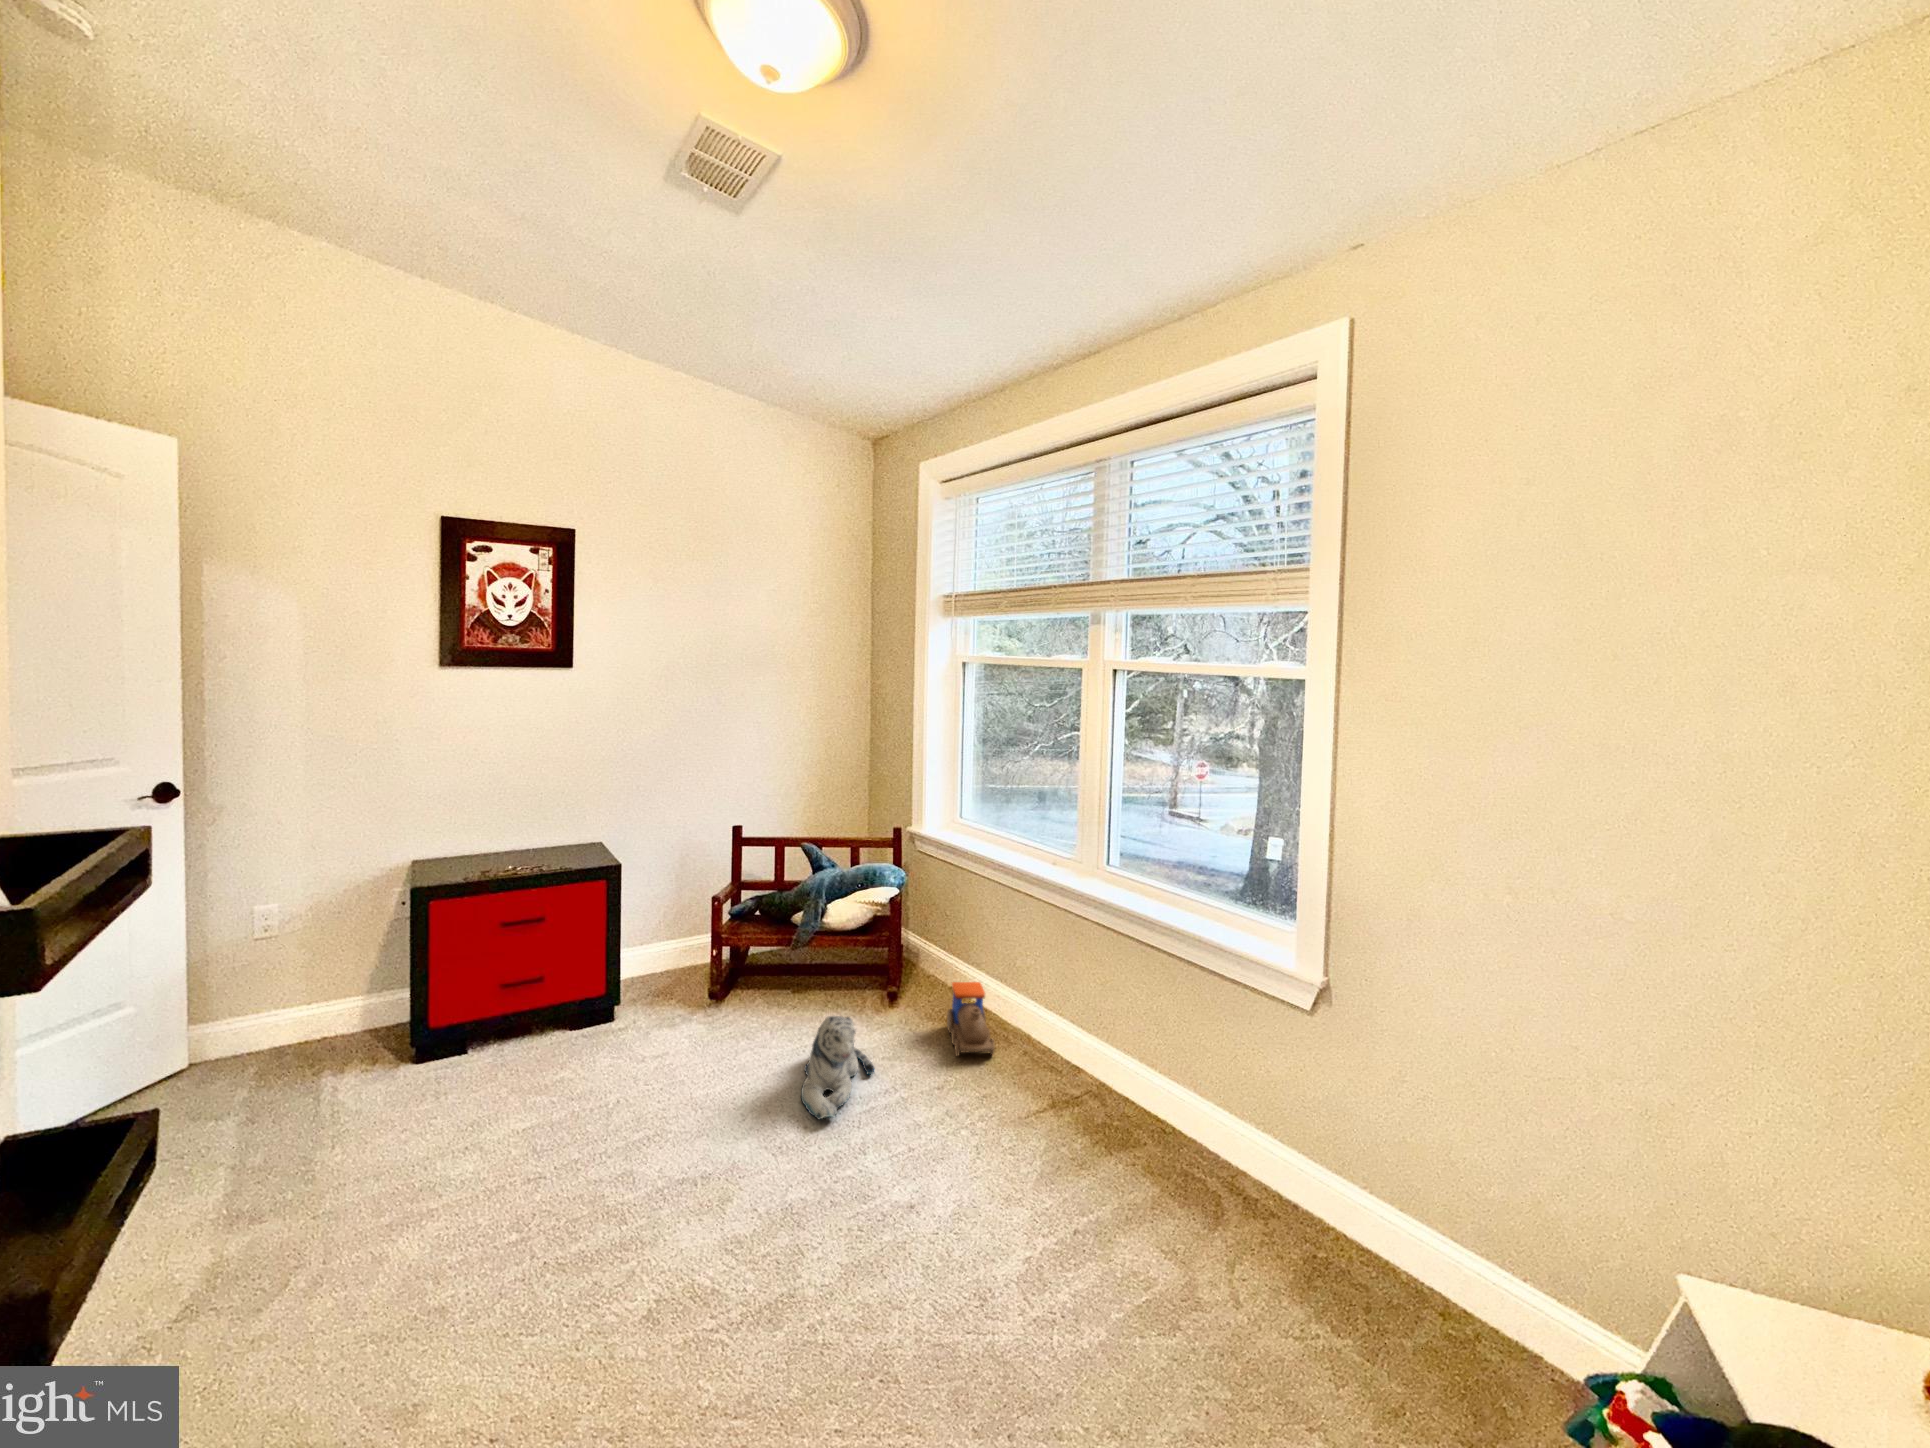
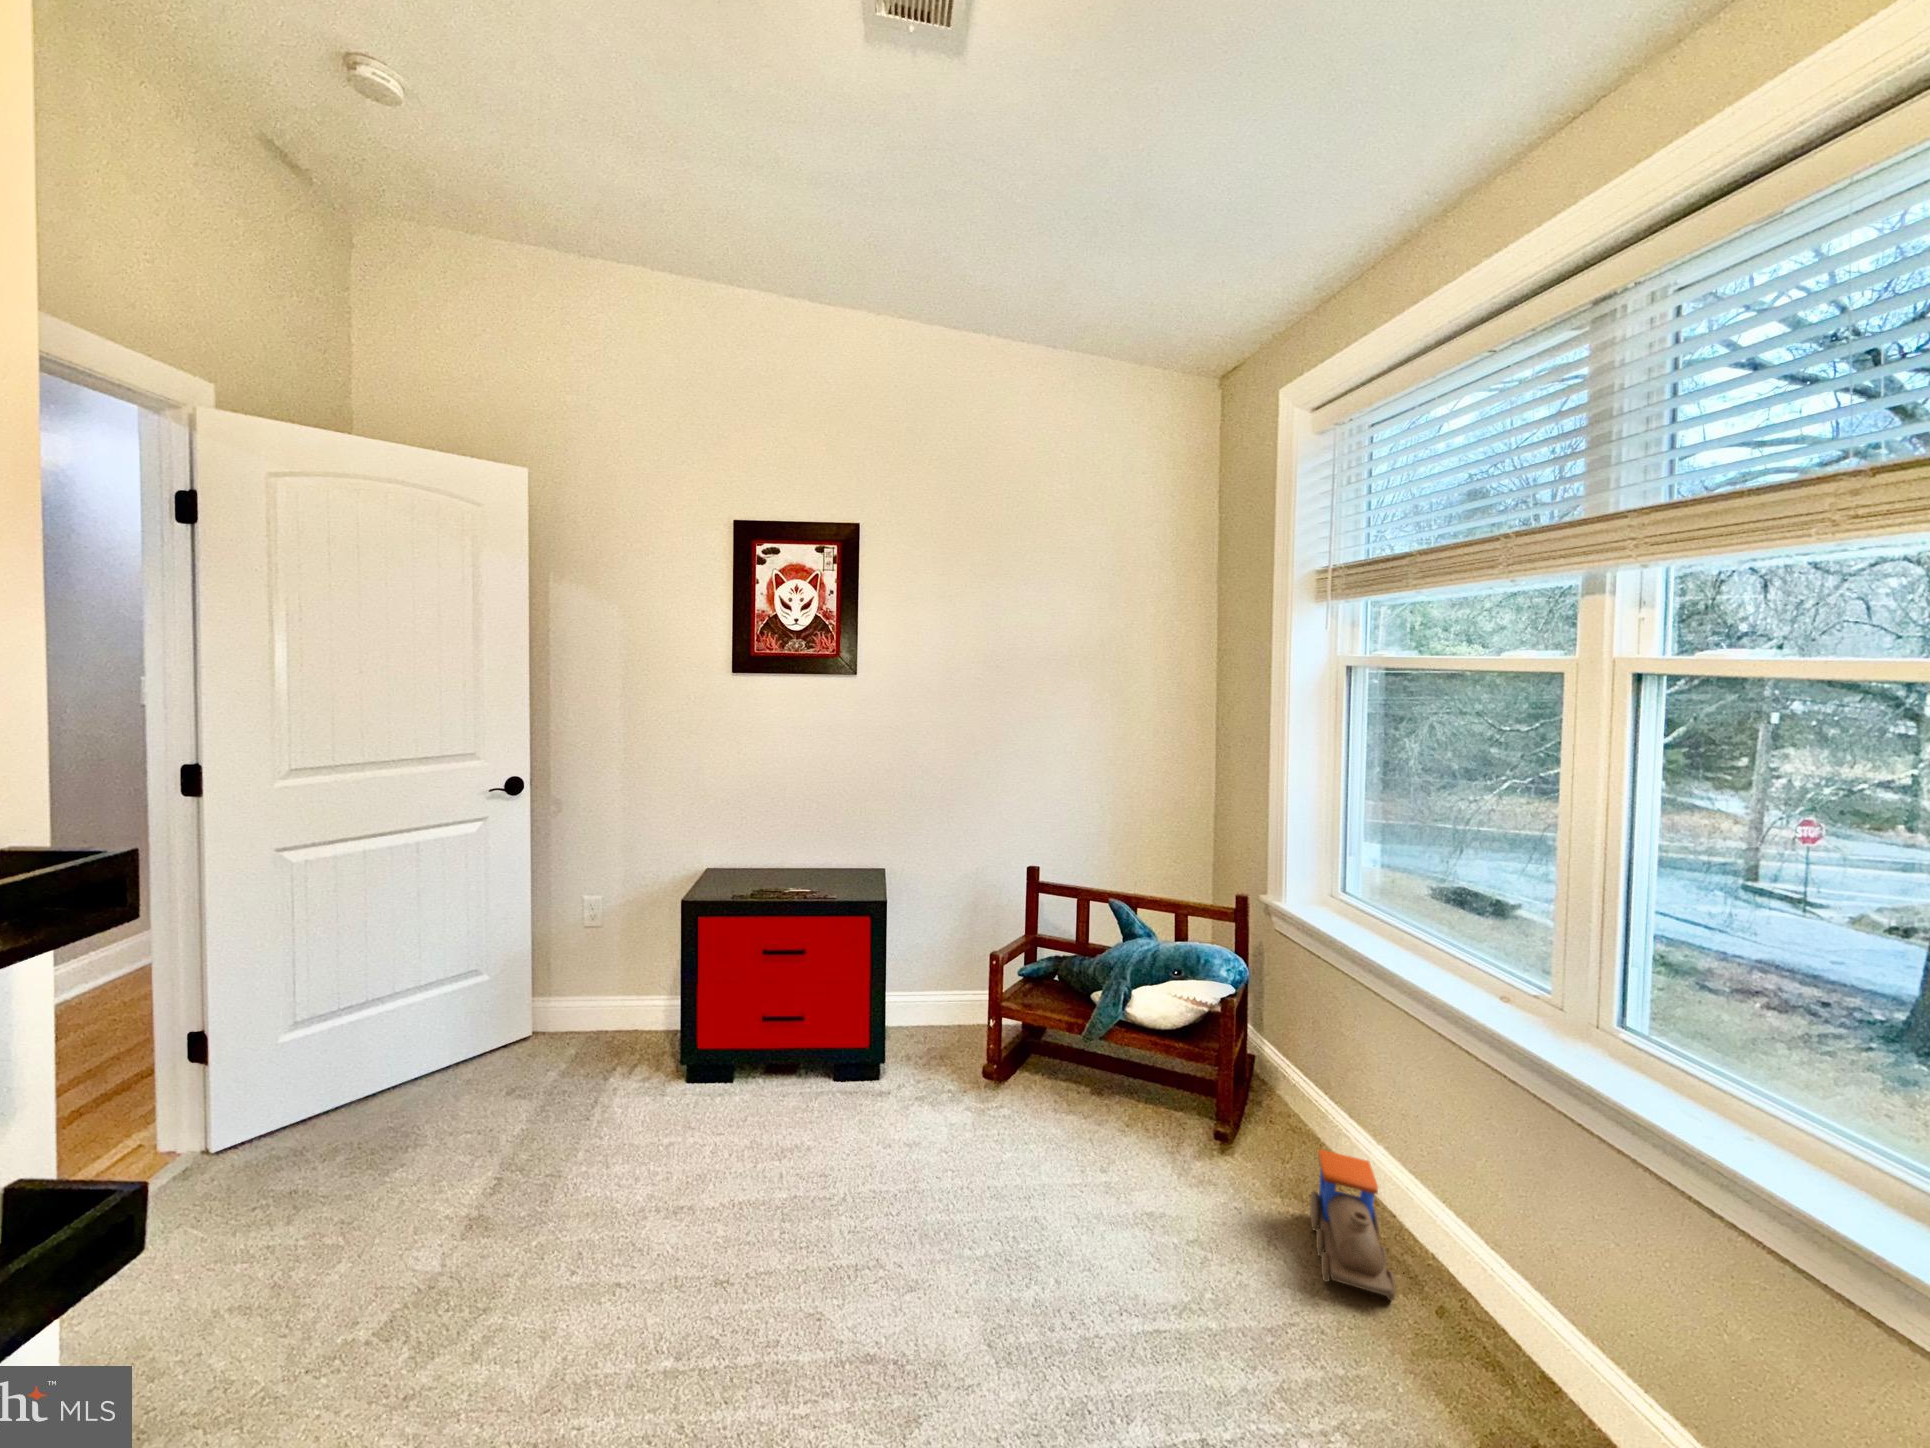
plush toy: present [801,1016,874,1119] -> none [1069,1165,1185,1334]

